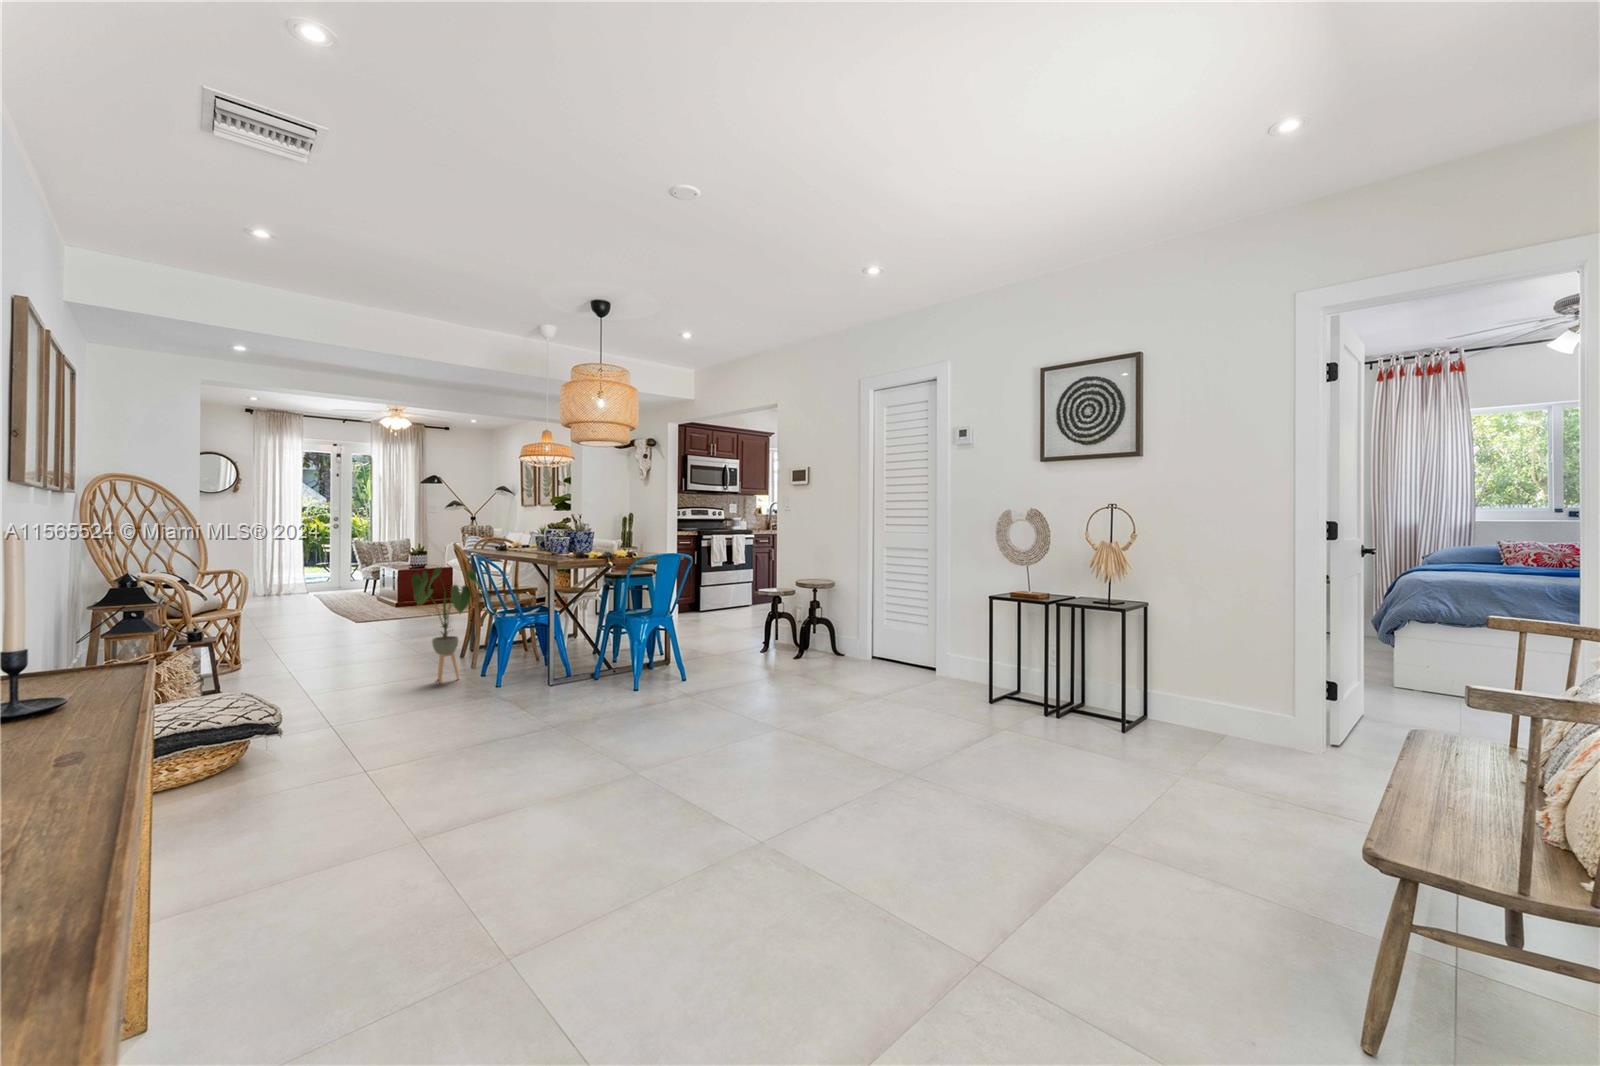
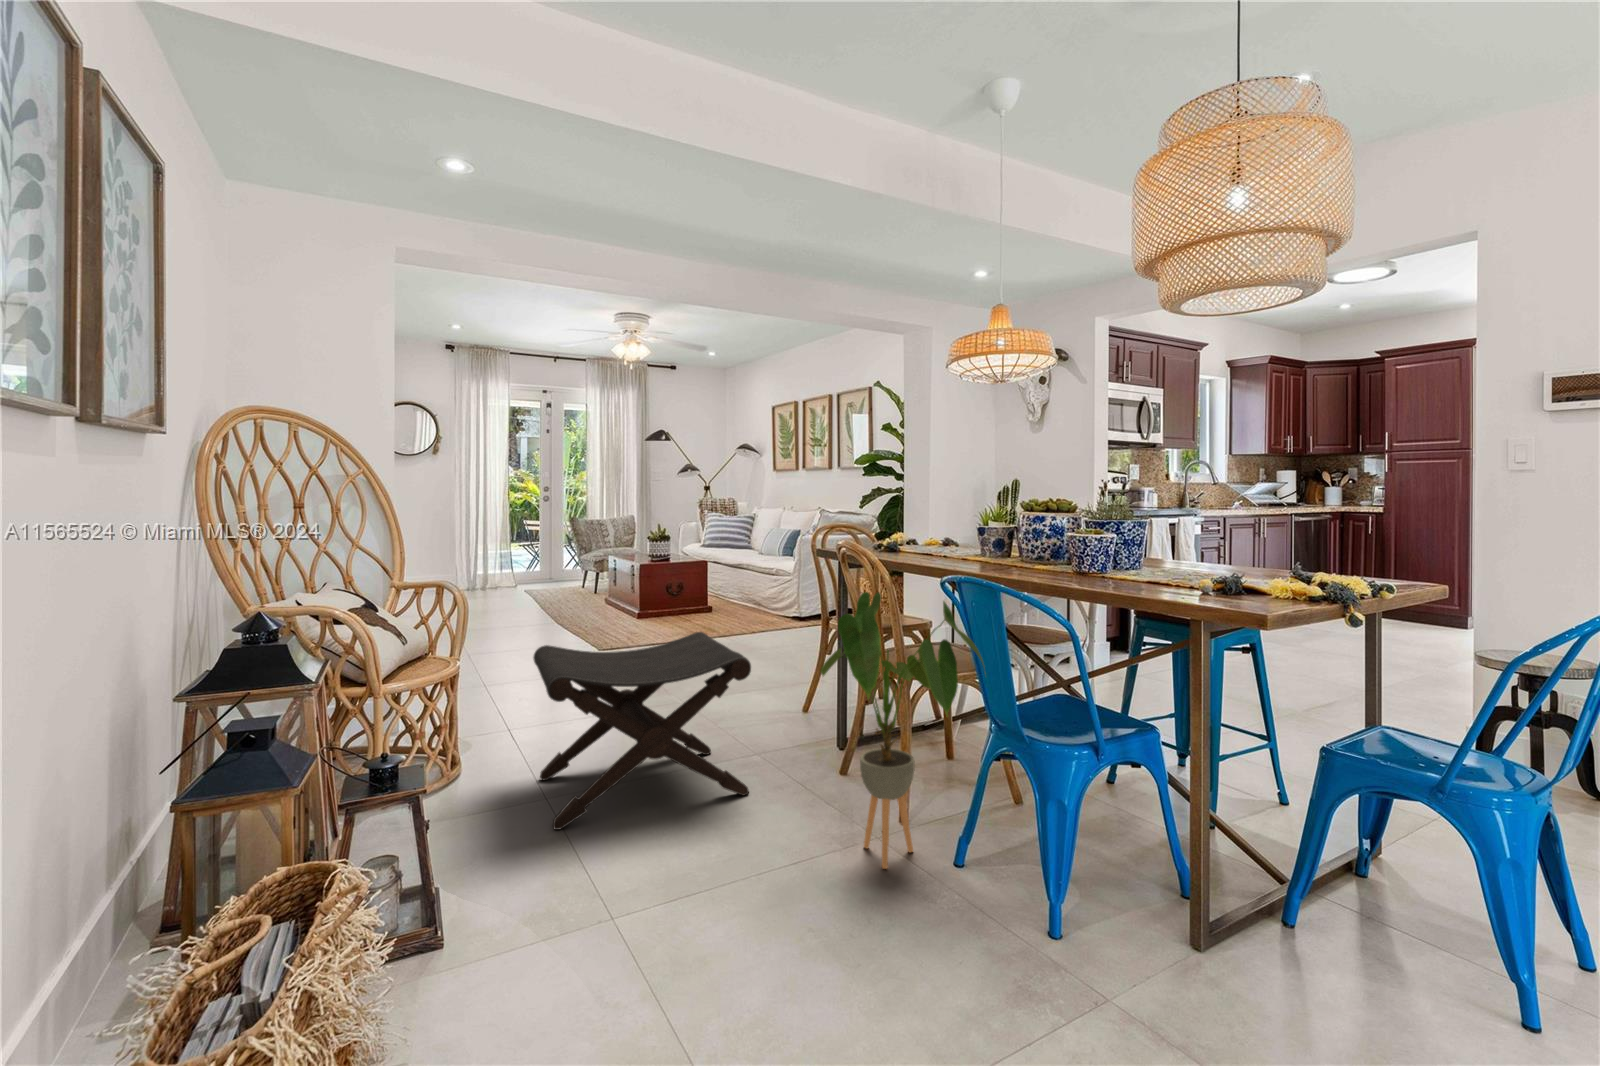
footstool: none [282,595,399,682] -> present [533,632,751,830]

